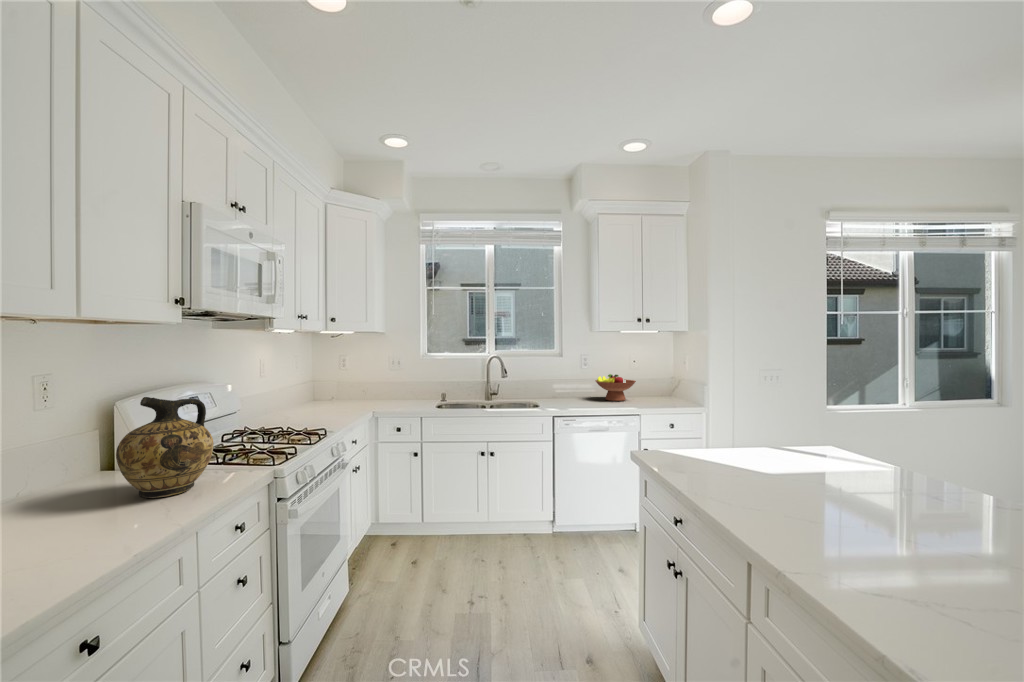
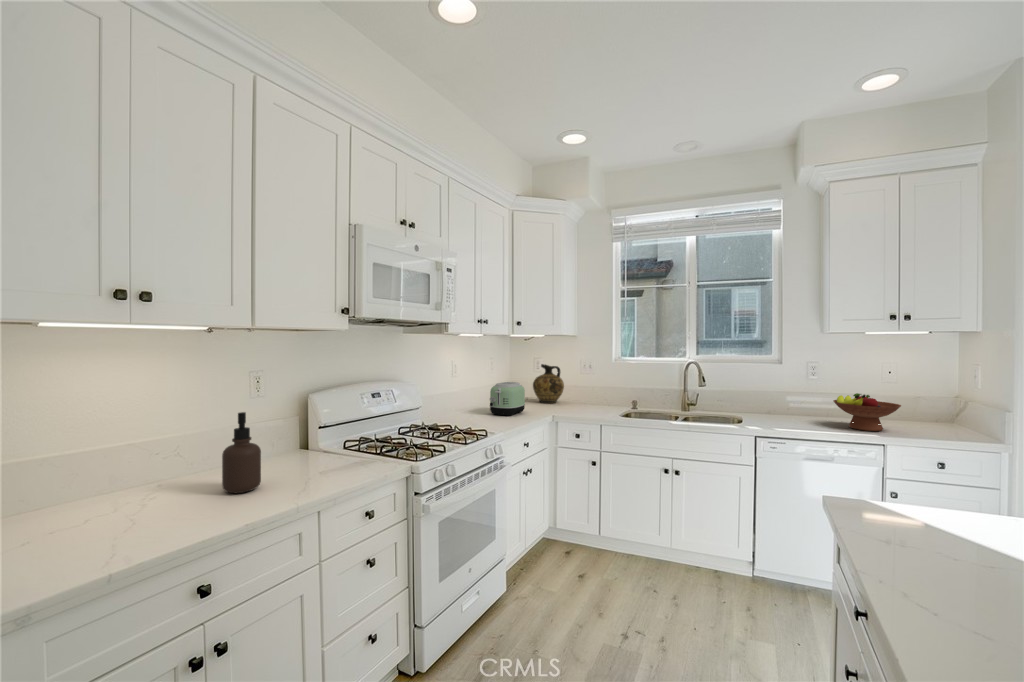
toaster: none [309,381,346,416] -> present [490,382,525,416]
ceramic jug: present [116,397,214,498] -> present [533,364,564,403]
soap dispenser: none [33,427,94,534] -> present [222,412,261,493]

